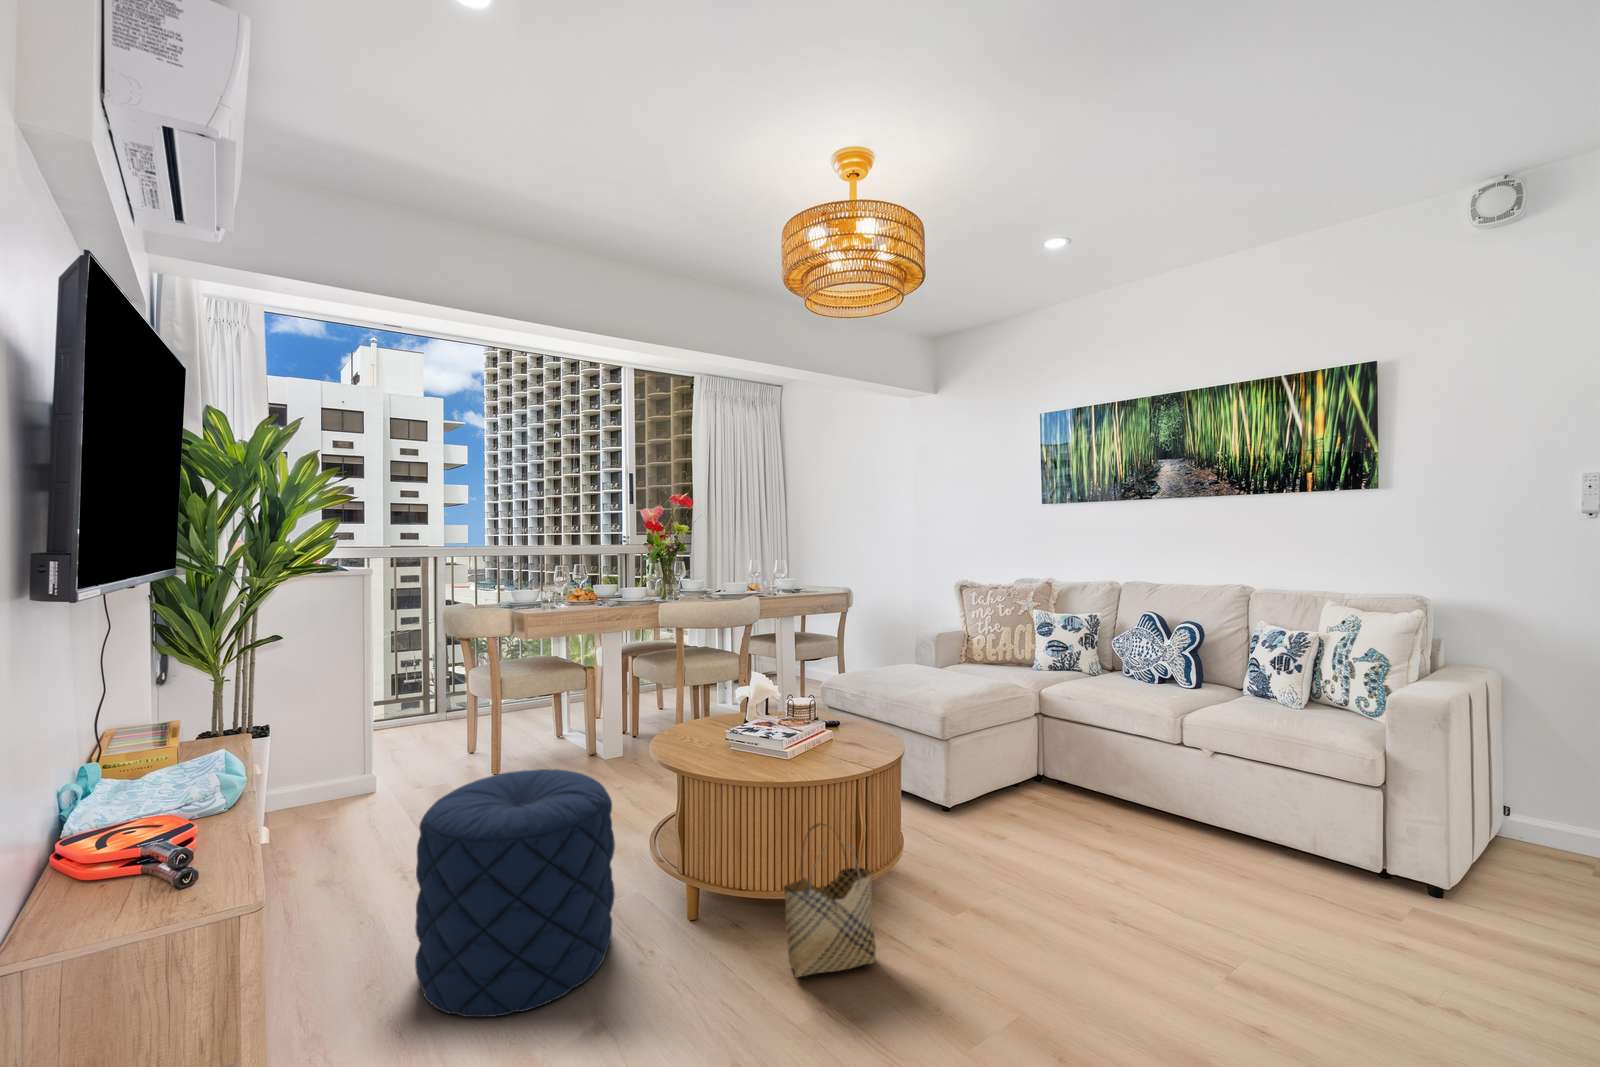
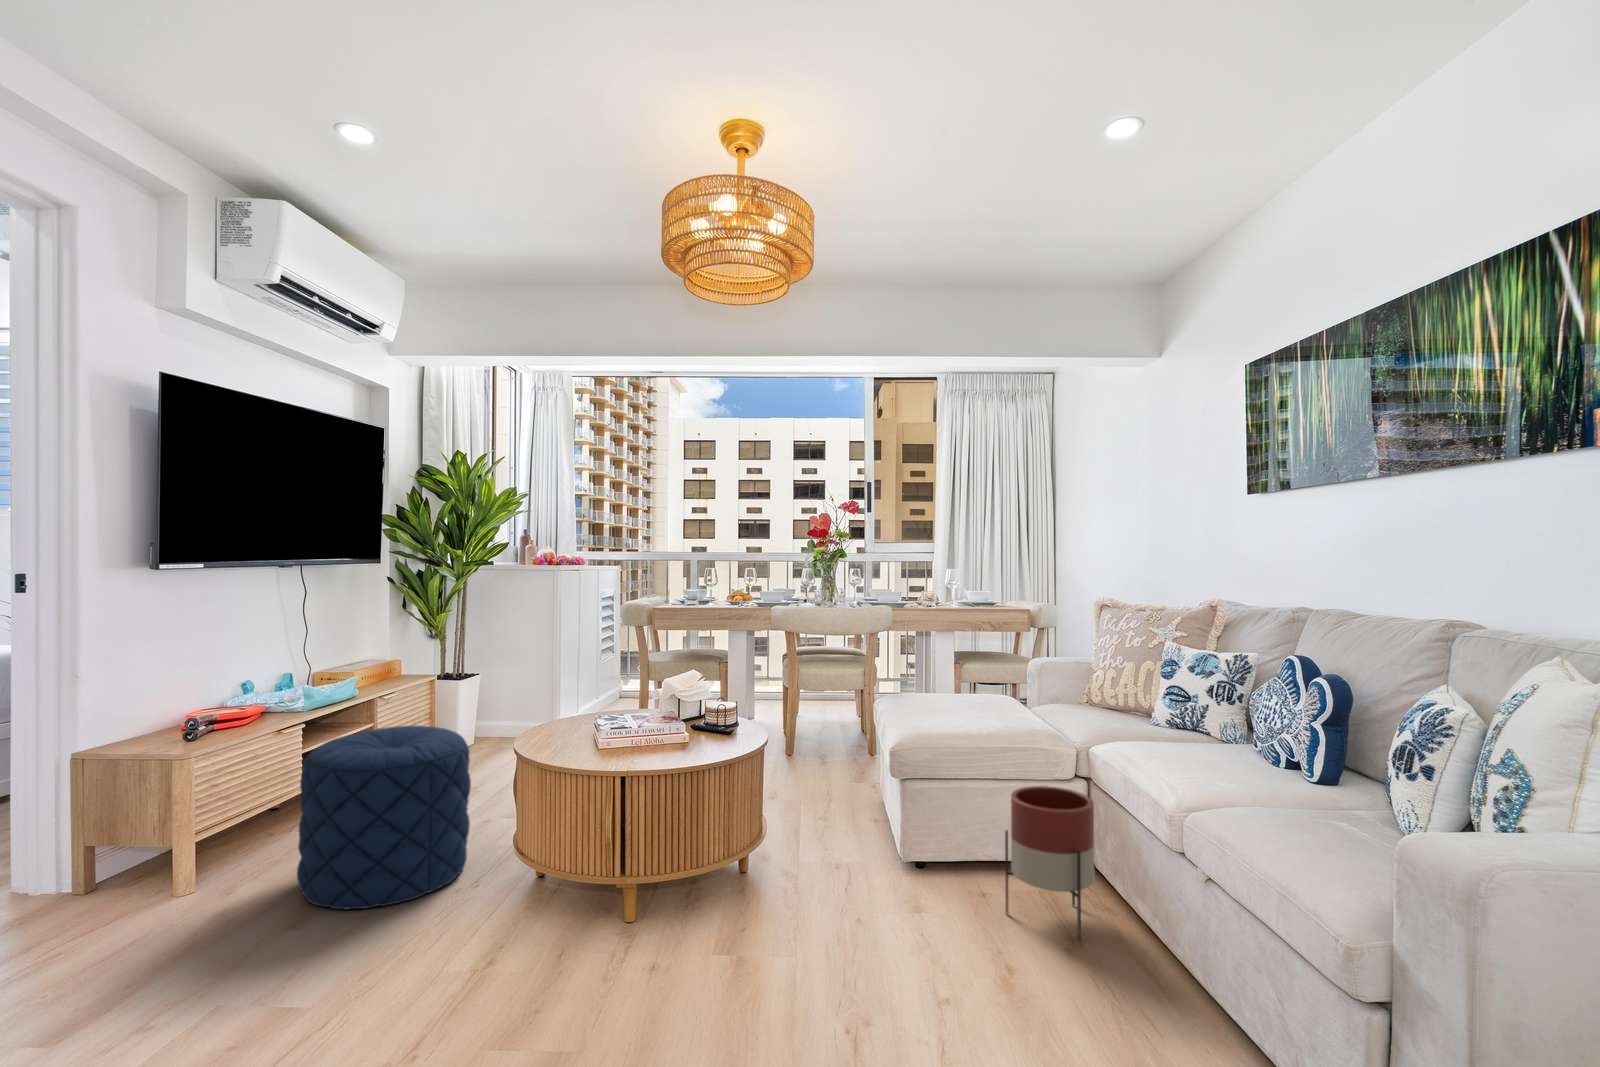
planter: none [1040,718,1105,819] -> present [1005,786,1095,941]
woven basket: present [783,823,876,977] -> none [490,820,587,972]

